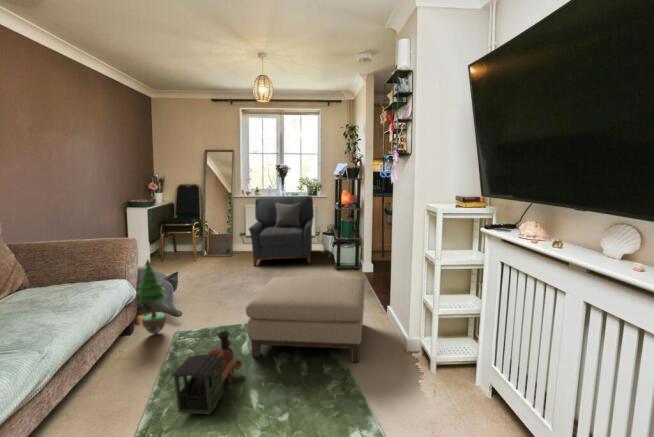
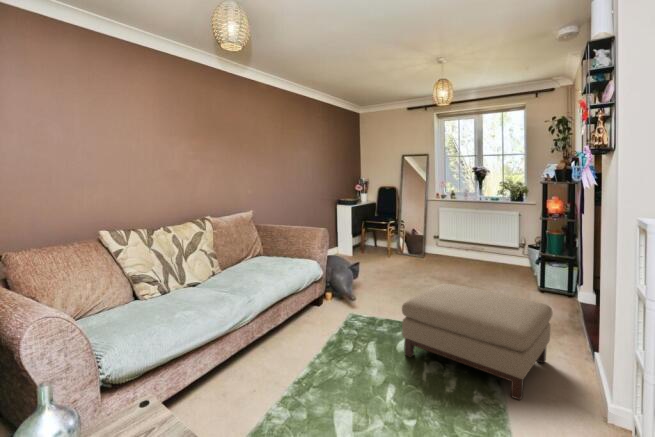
armchair: present [249,196,314,266] -> none [438,201,522,280]
potted tree: present [136,260,167,334] -> none [322,246,346,312]
toy train: present [172,330,242,415] -> none [324,321,391,388]

